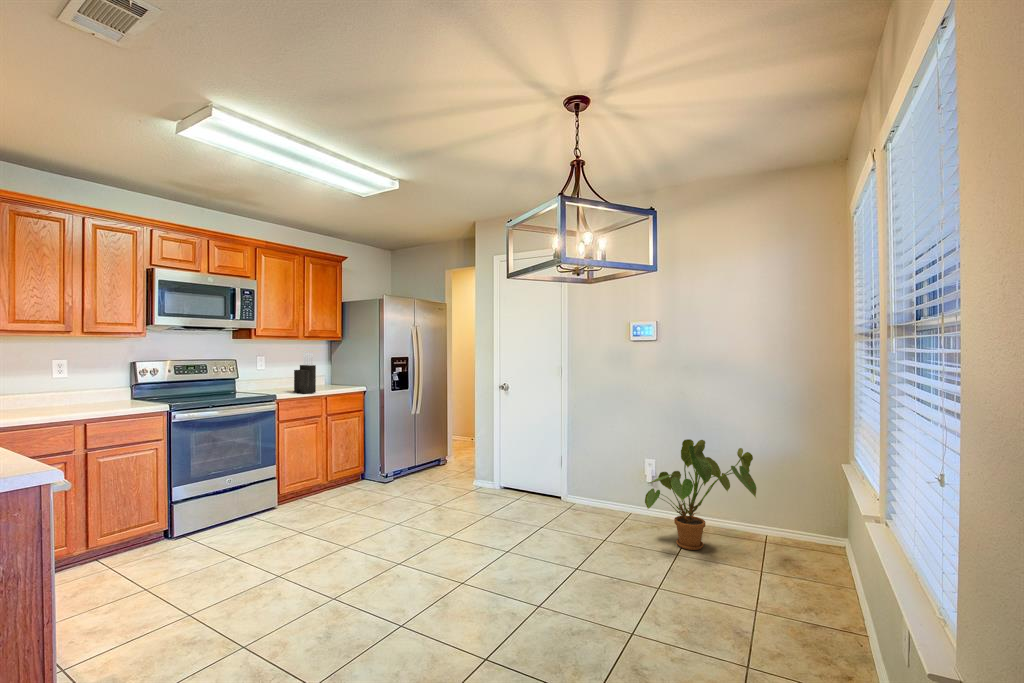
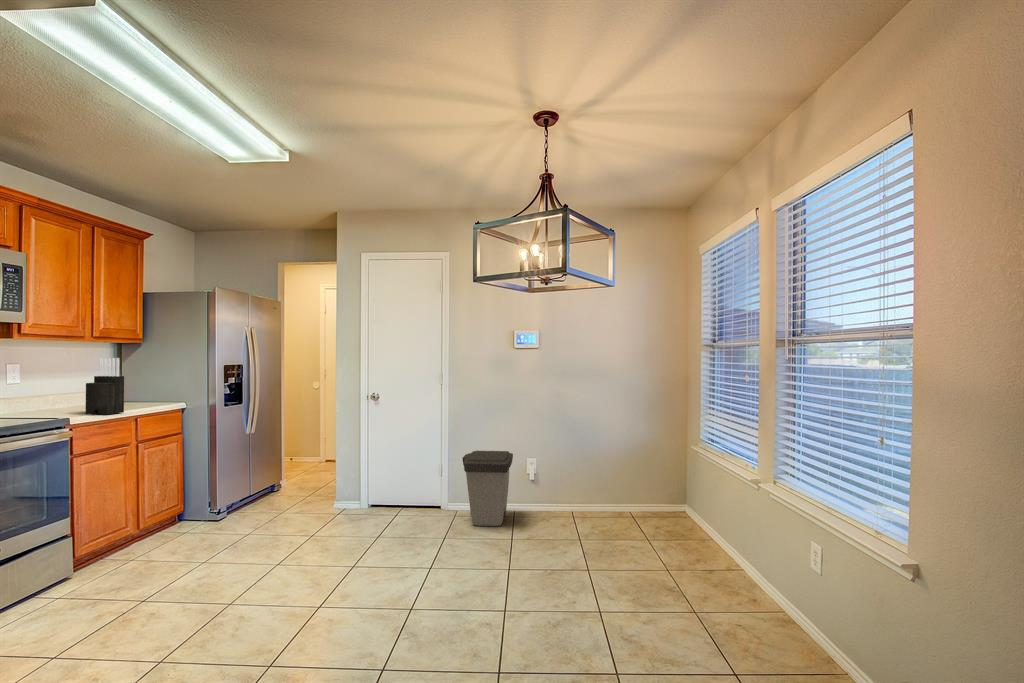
house plant: present [645,439,757,550] -> none [543,435,642,535]
trash can: none [567,447,627,525] -> present [462,451,513,526]

